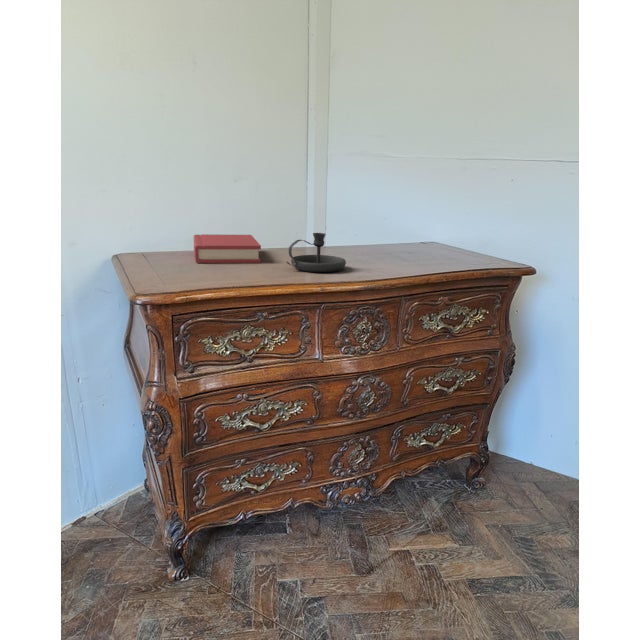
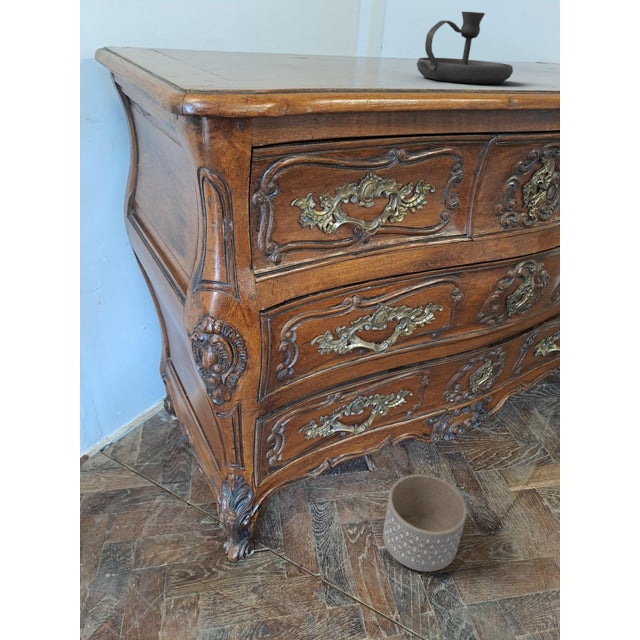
hardback book: present [194,234,261,263] -> none [225,27,357,71]
planter: none [281,527,336,594] -> present [383,474,467,571]

